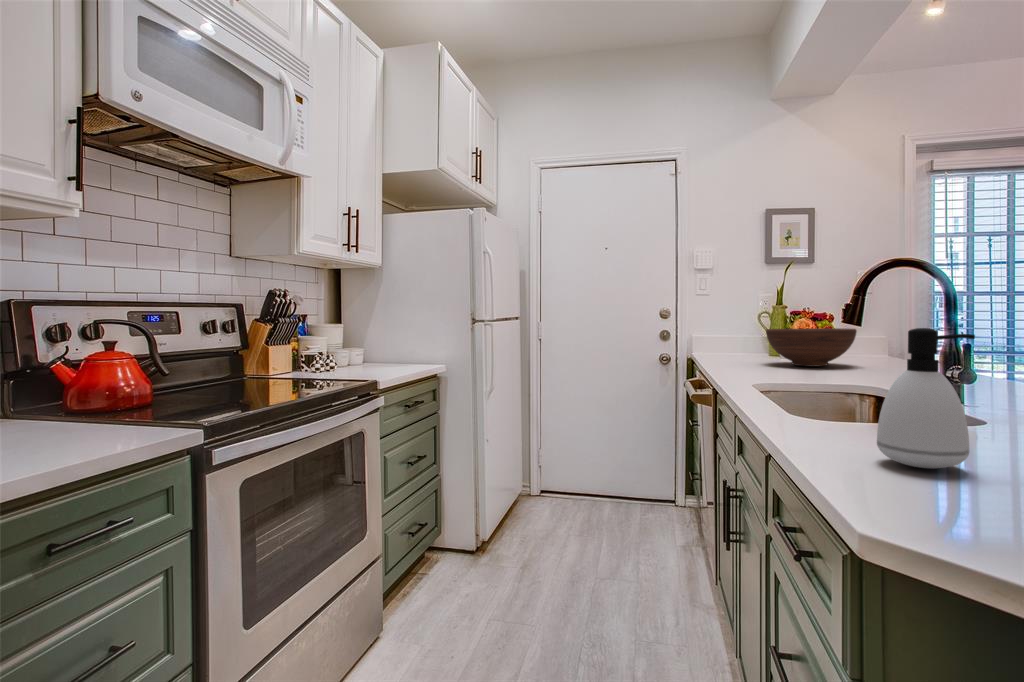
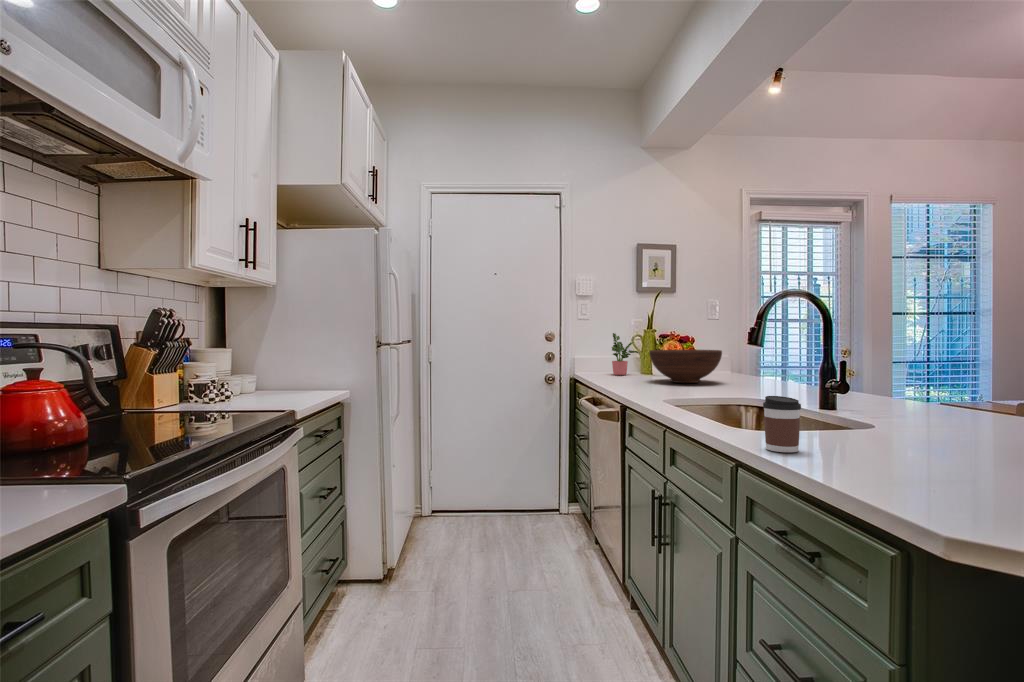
potted plant: none [729,310,763,357] -> present [612,333,639,375]
soap dispenser: present [877,328,975,469] -> none [824,359,897,472]
coffee cup: none [823,375,870,442] -> present [763,396,801,452]

